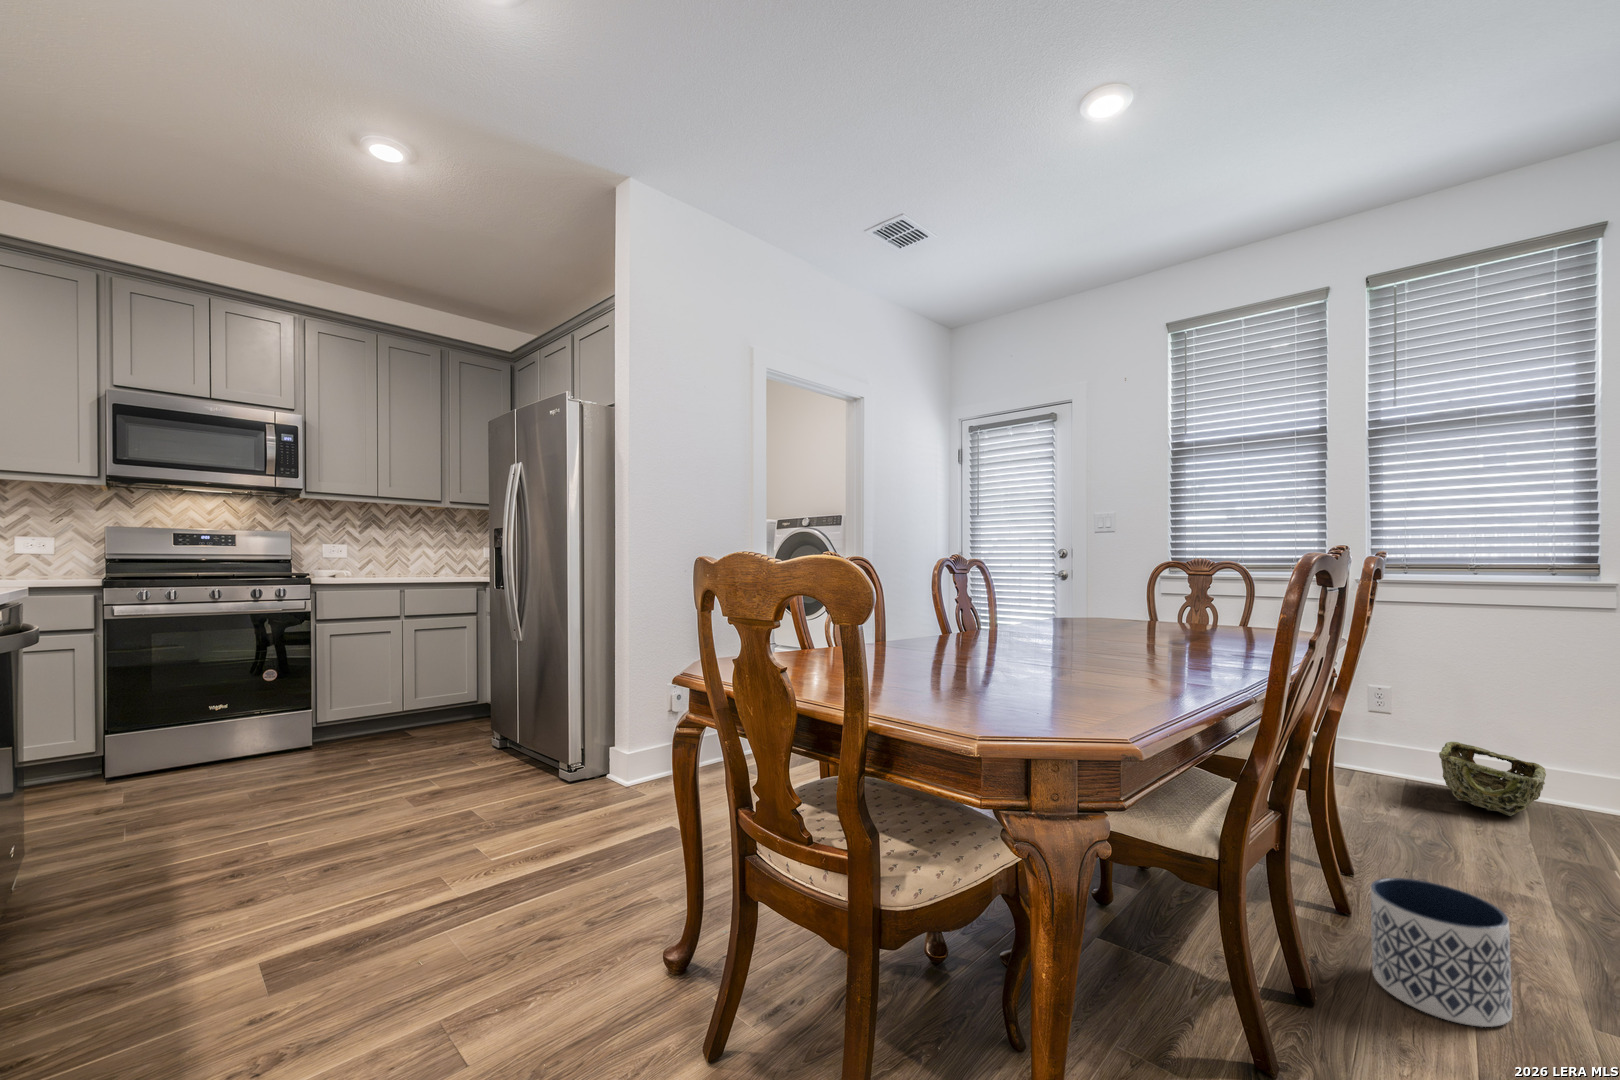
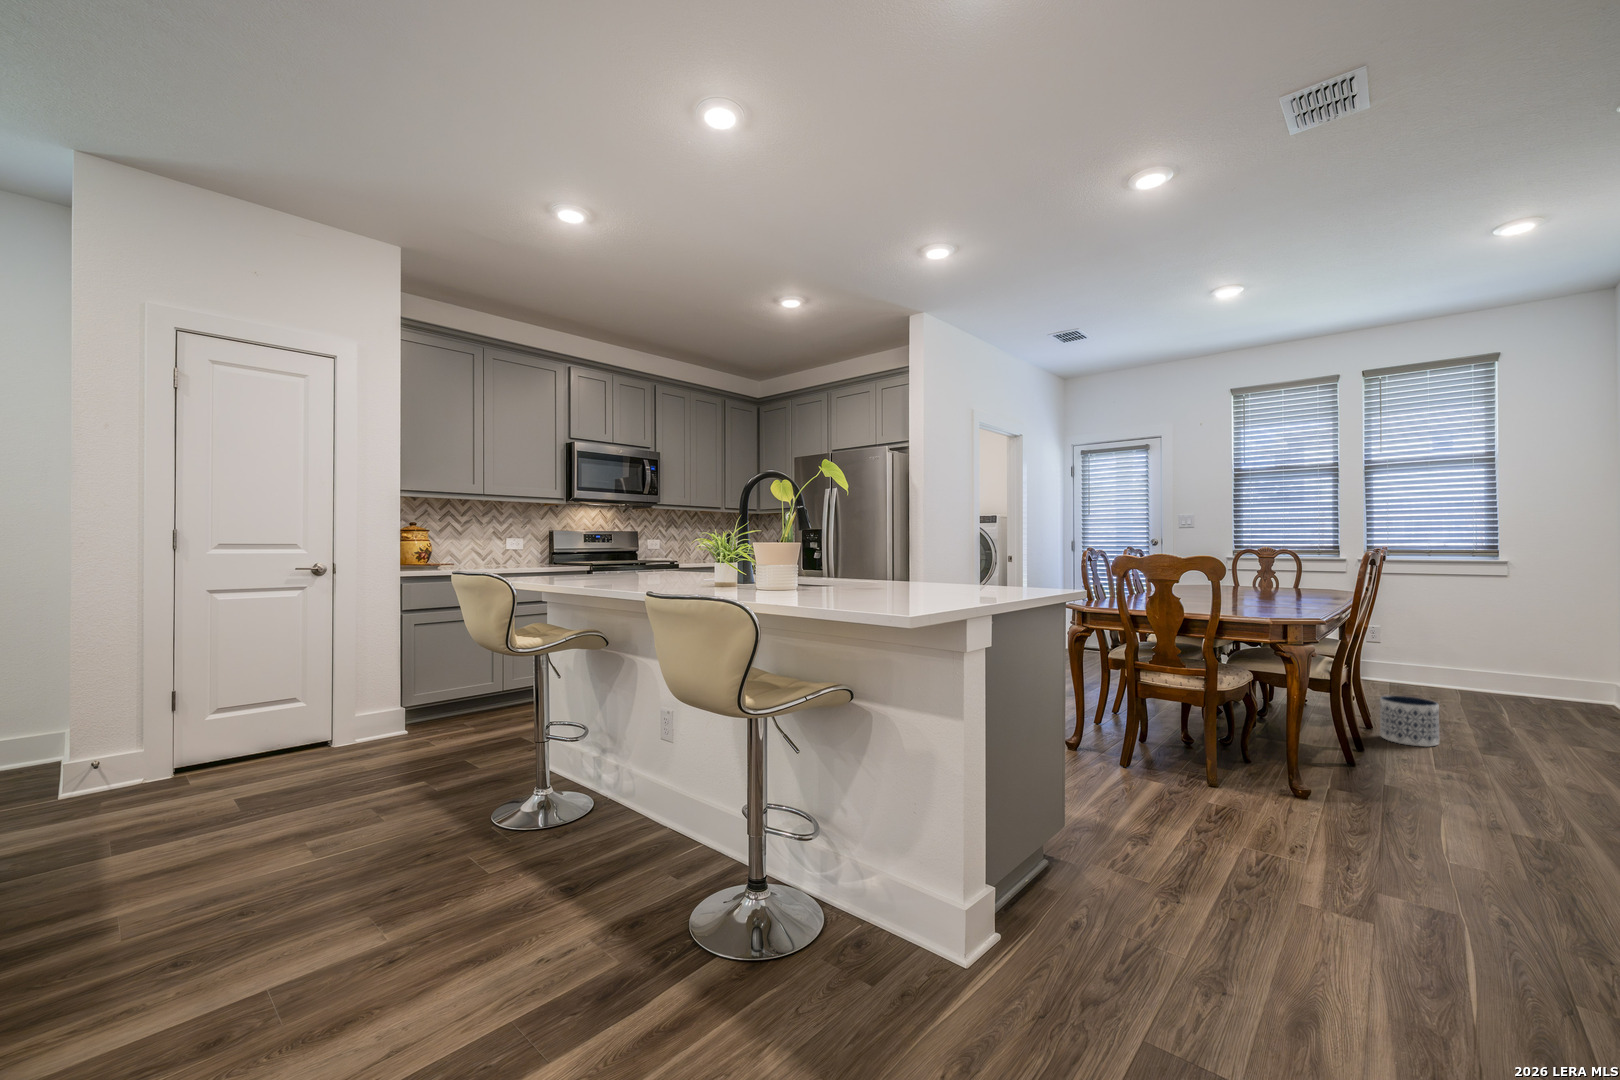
woven basket: present [1439,742,1546,816] -> none [1406,657,1464,693]

